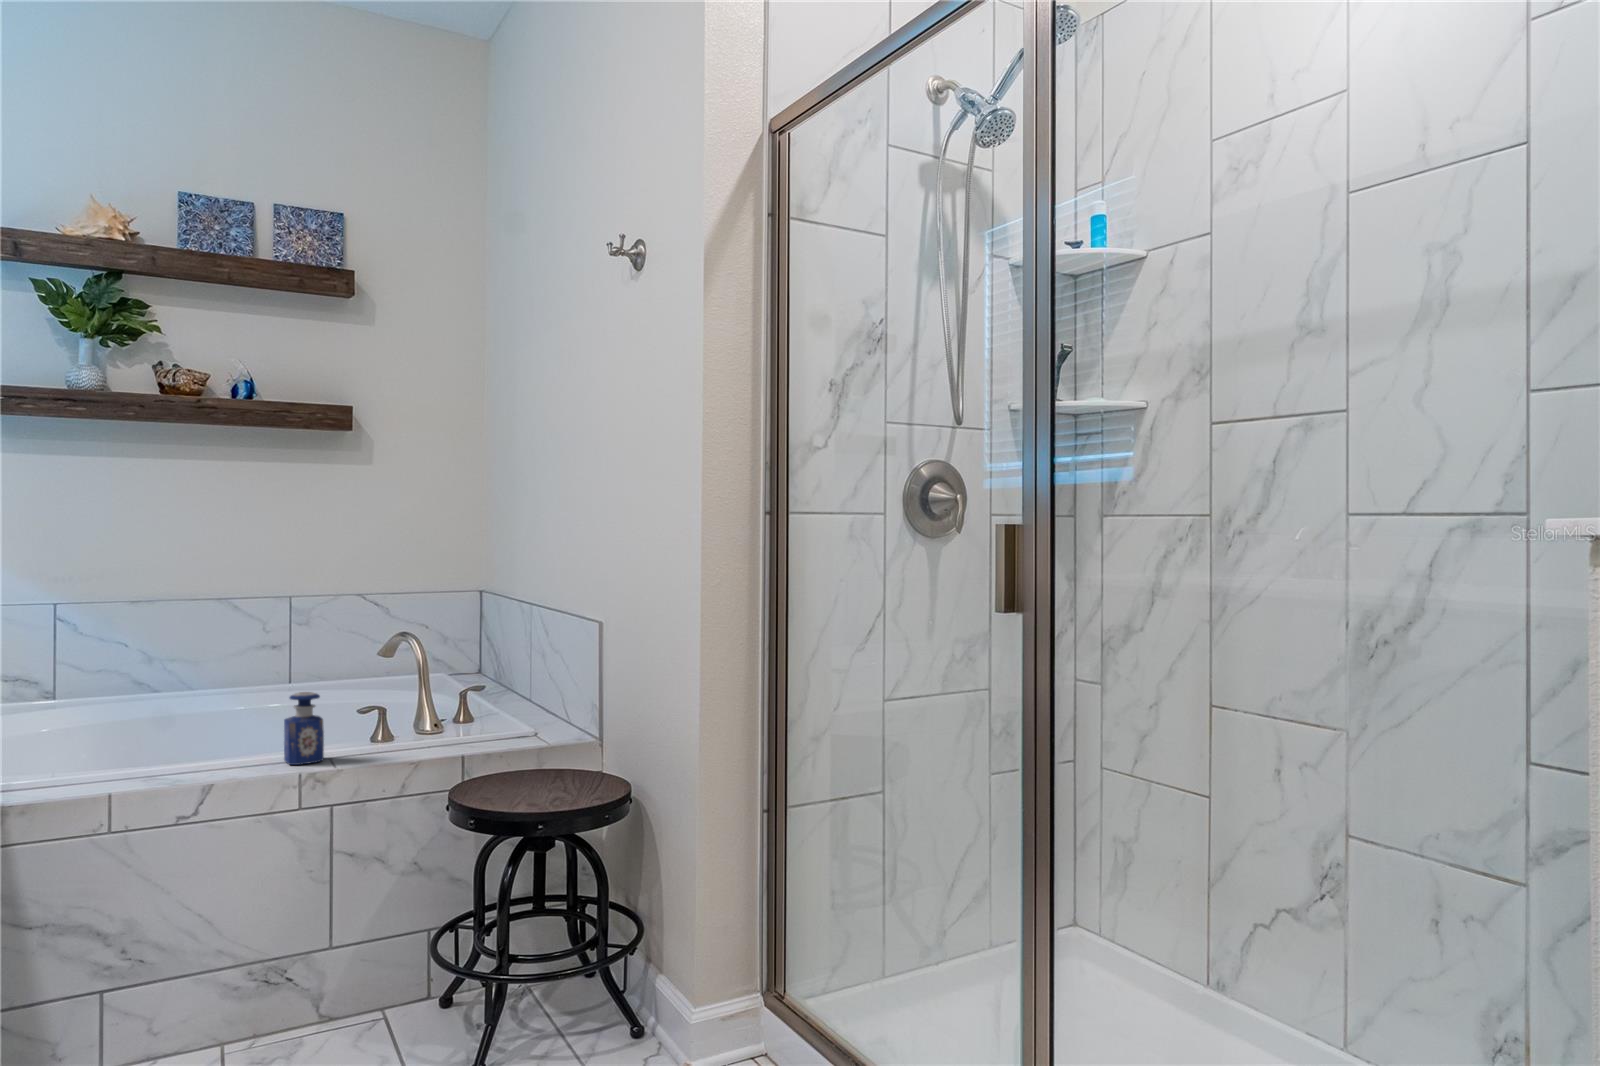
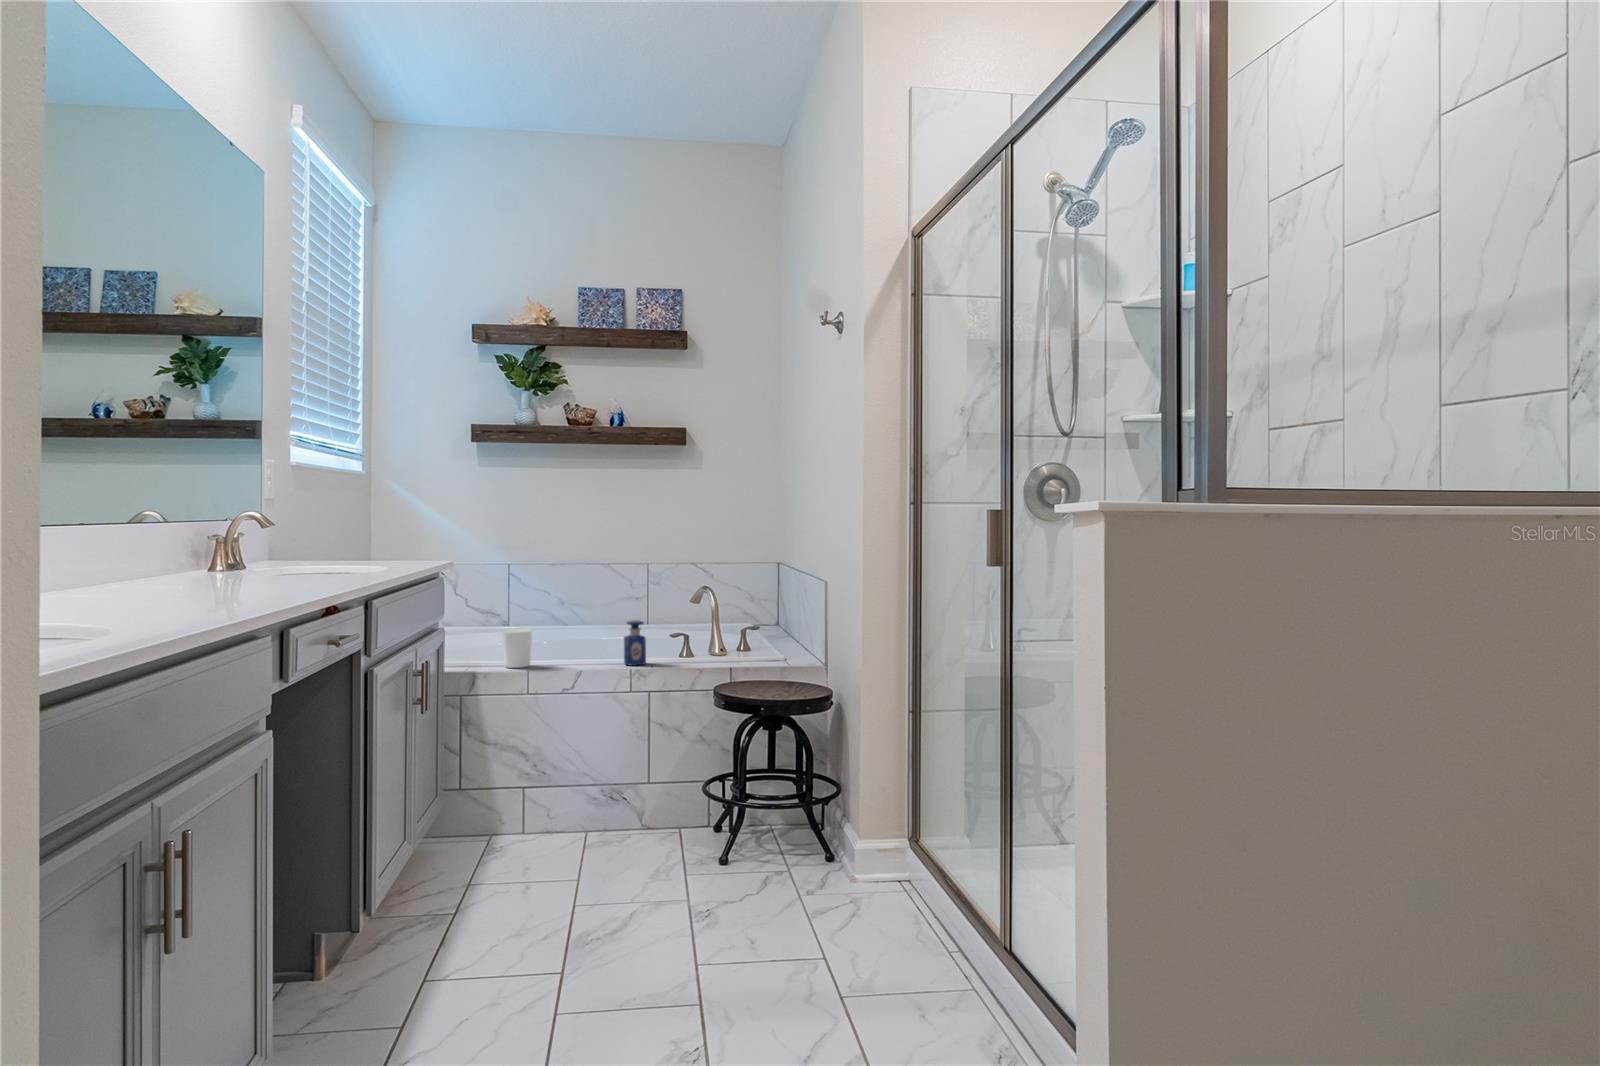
candle holder: none [56,718,116,787] -> present [502,629,532,668]

